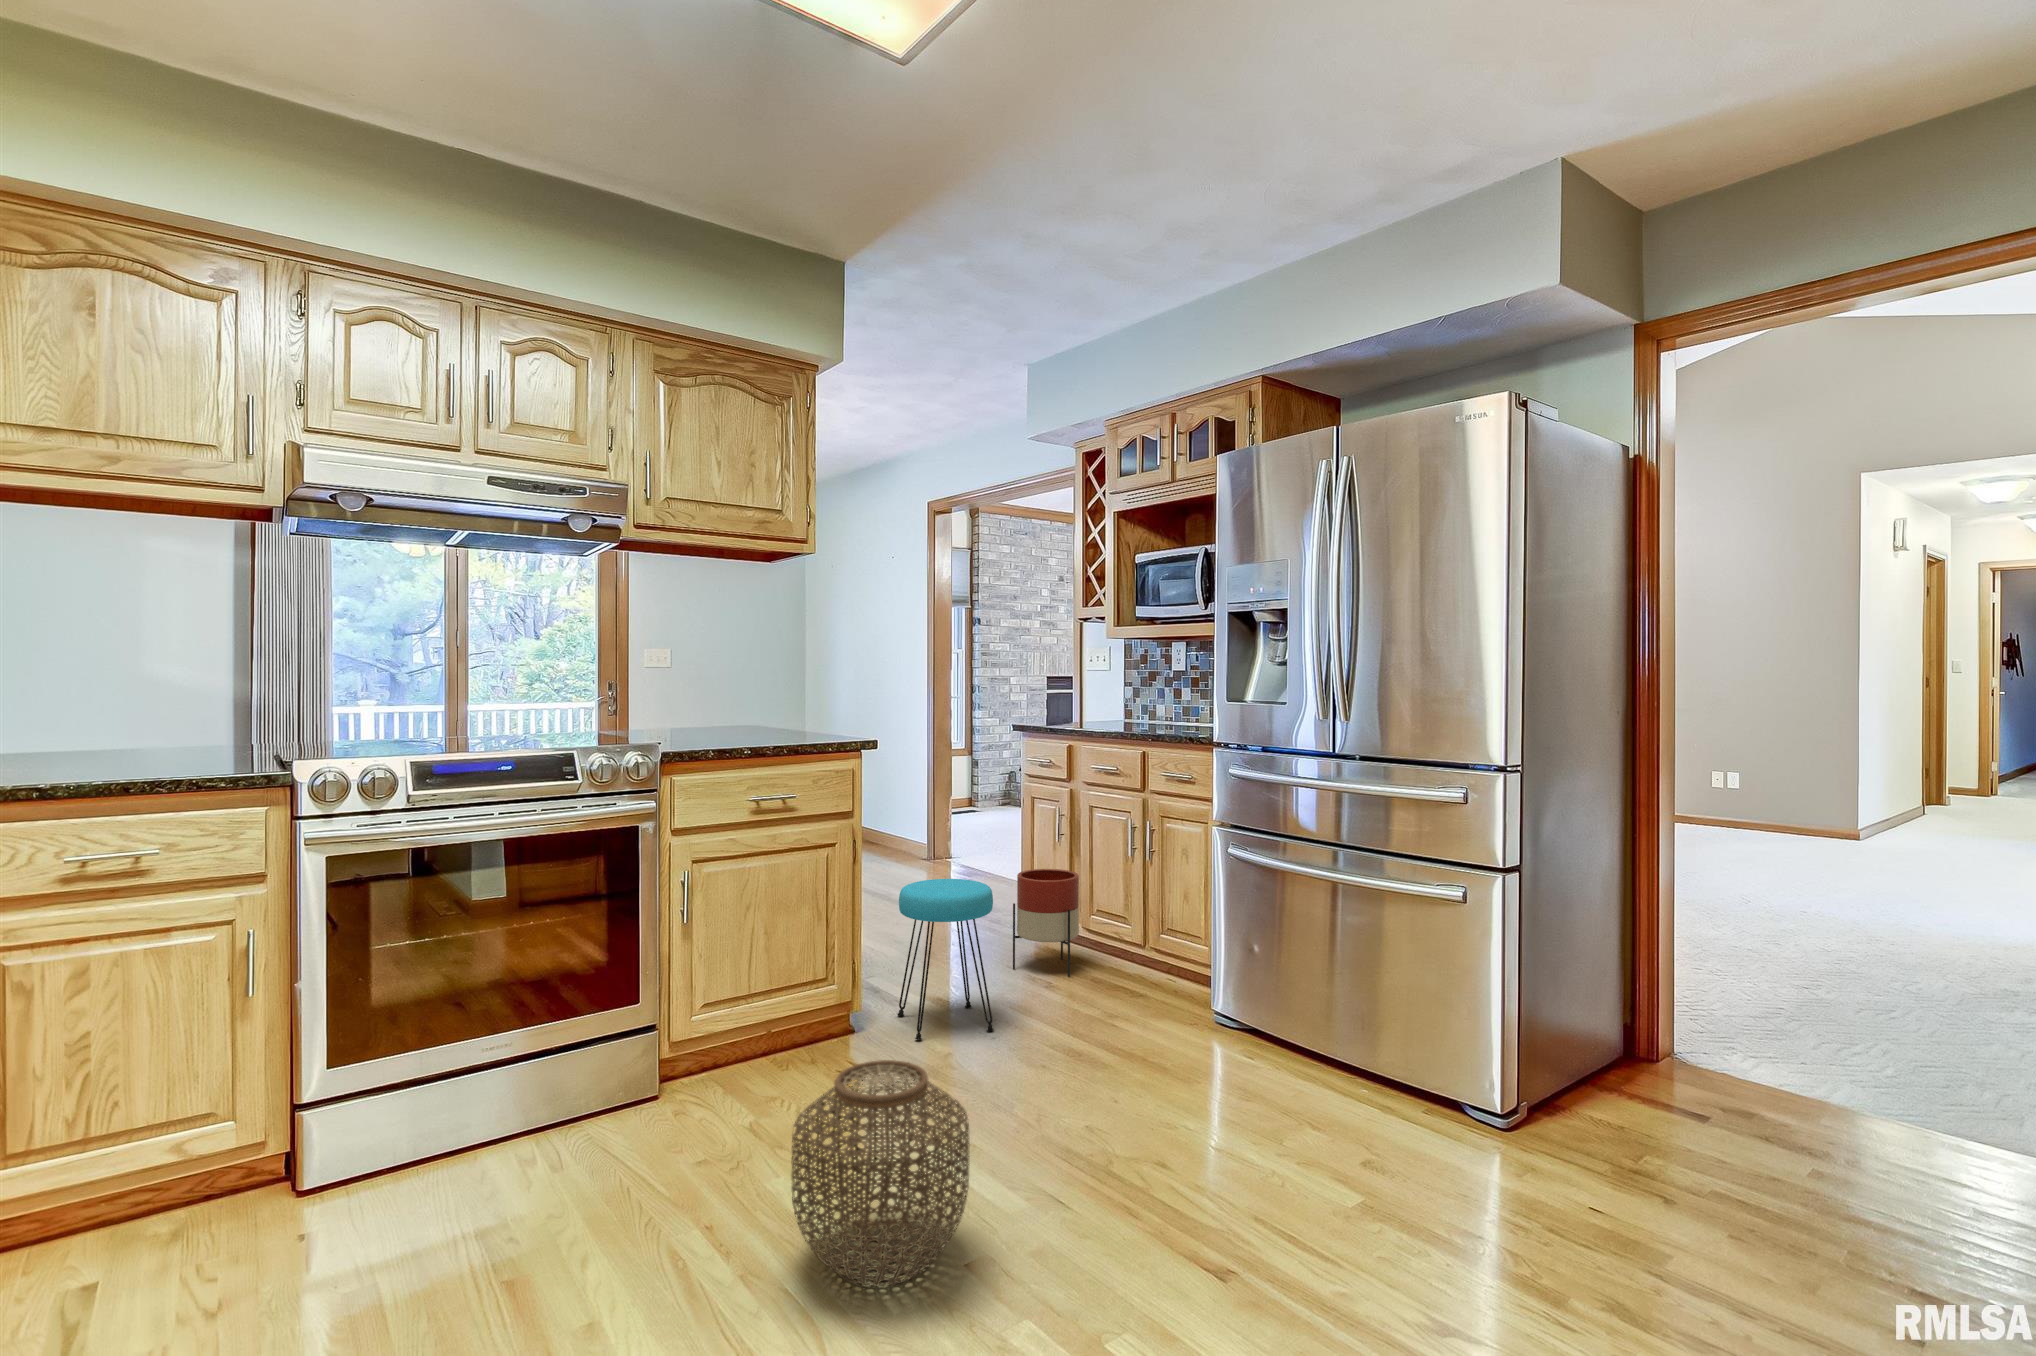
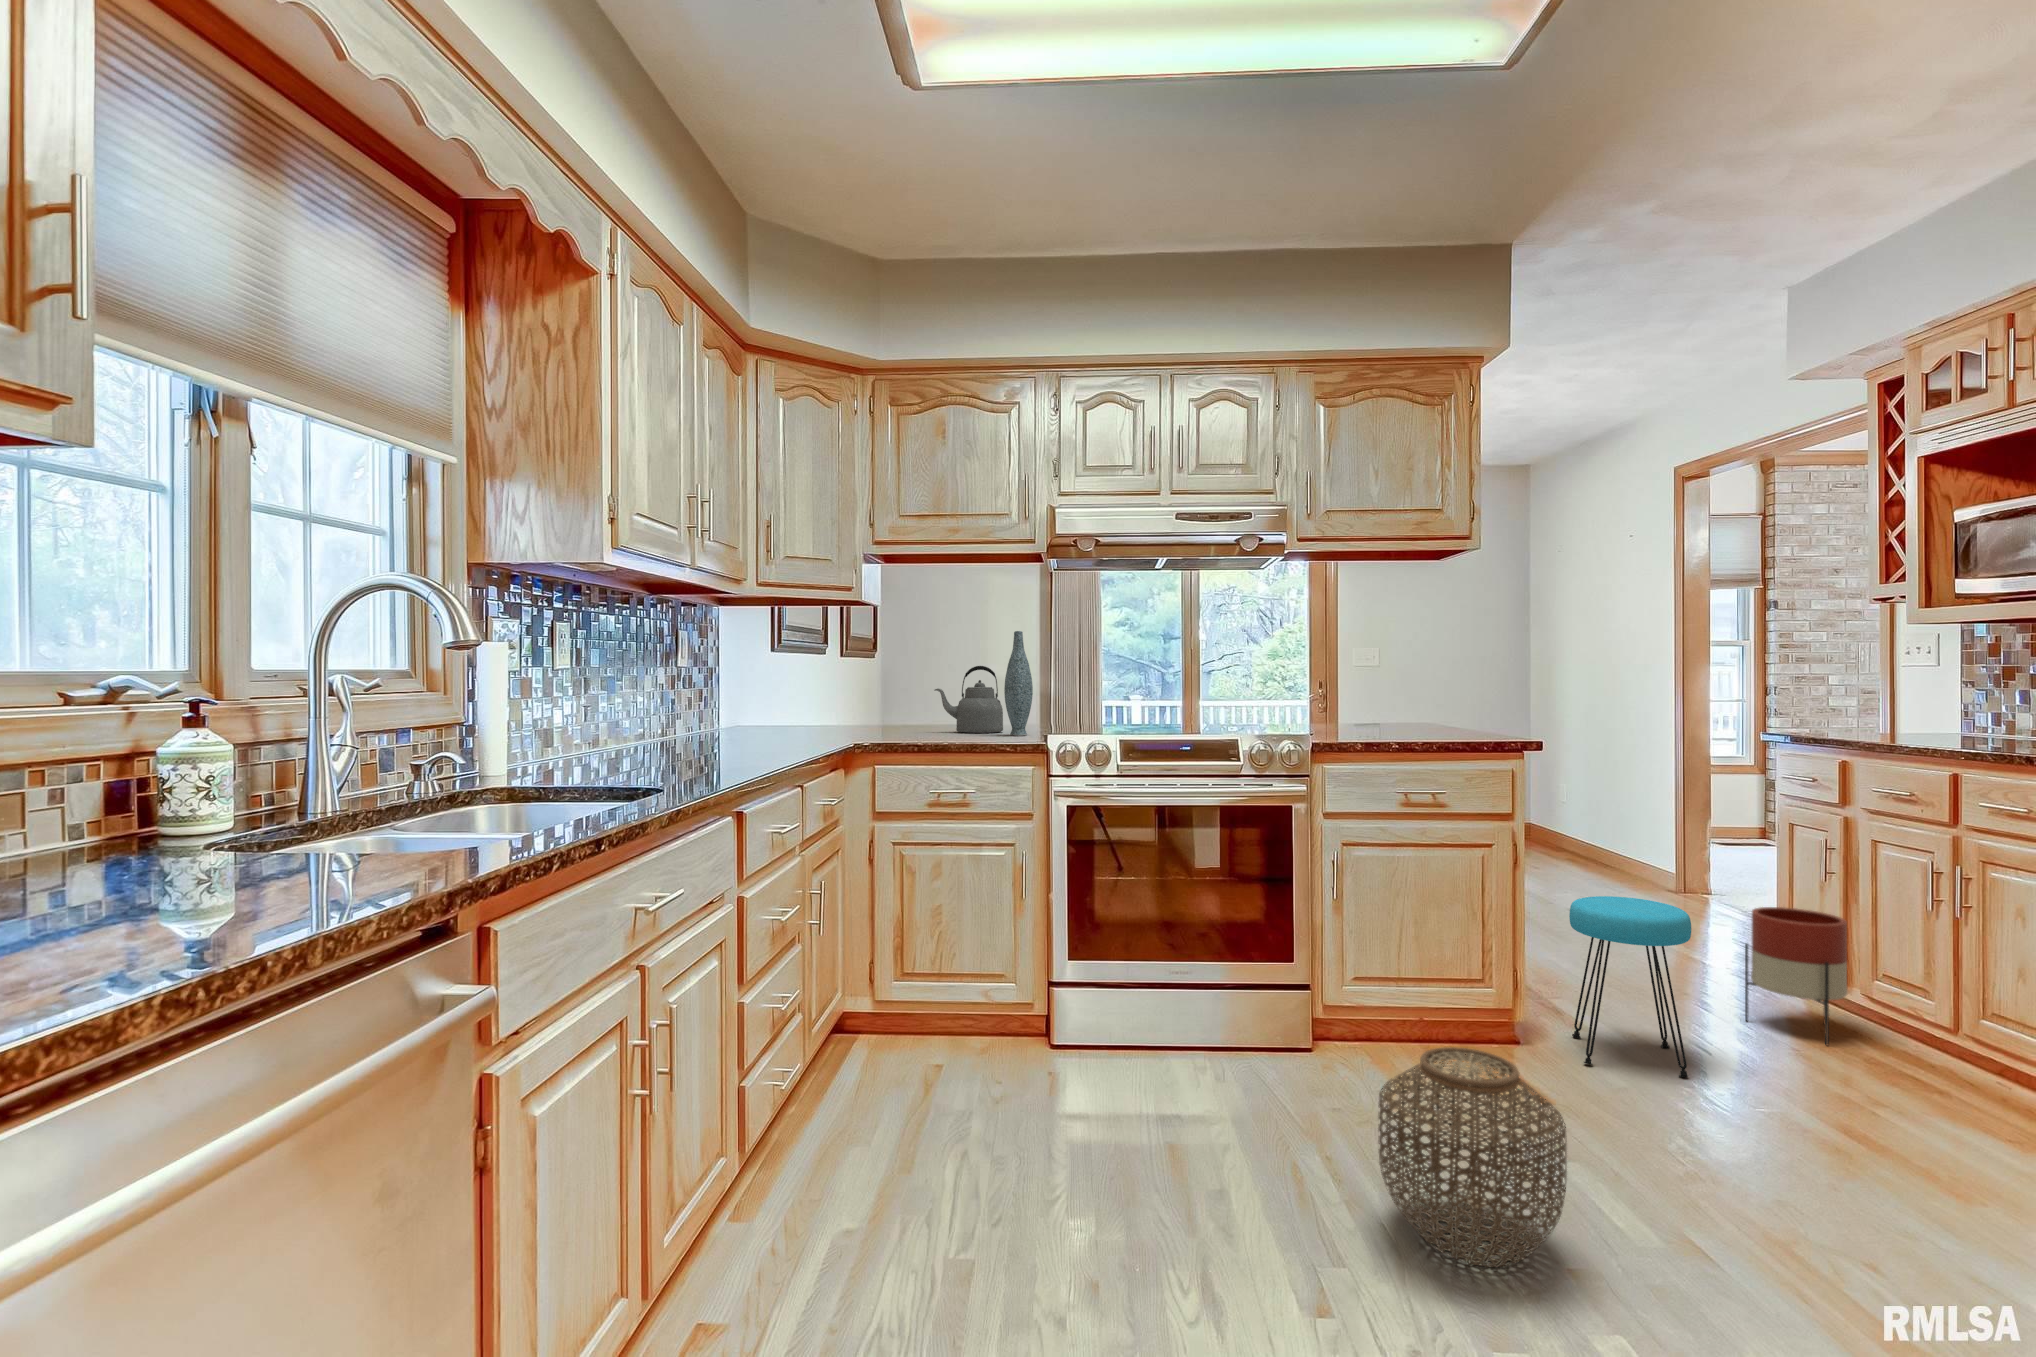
vase: none [205,613,257,763] -> present [1004,631,1033,736]
kettle: none [55,662,194,762] -> present [935,666,1003,733]

